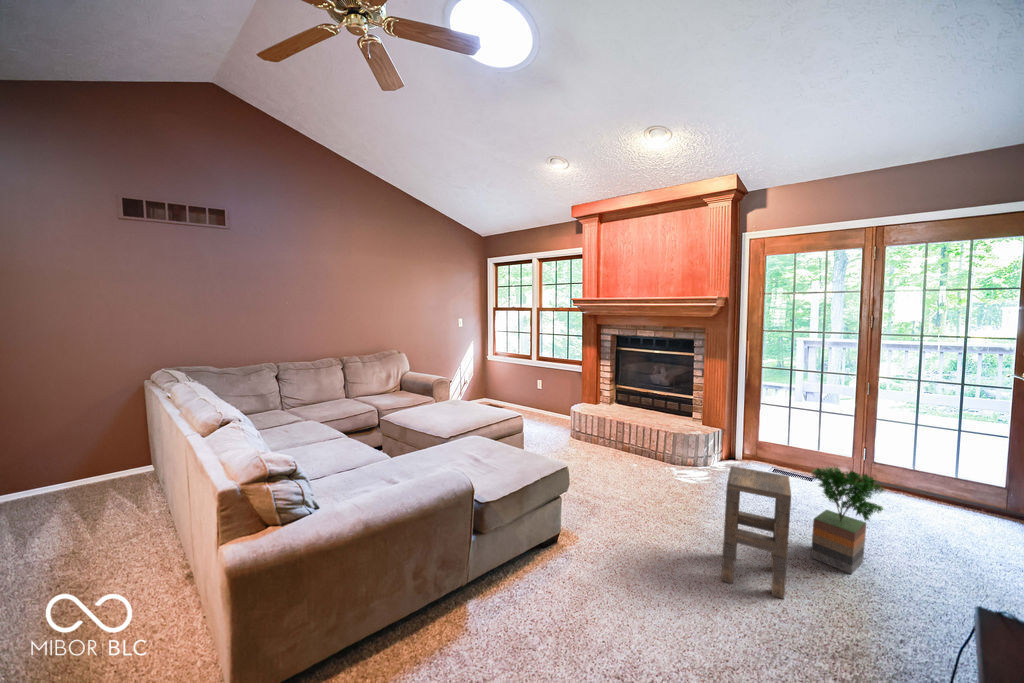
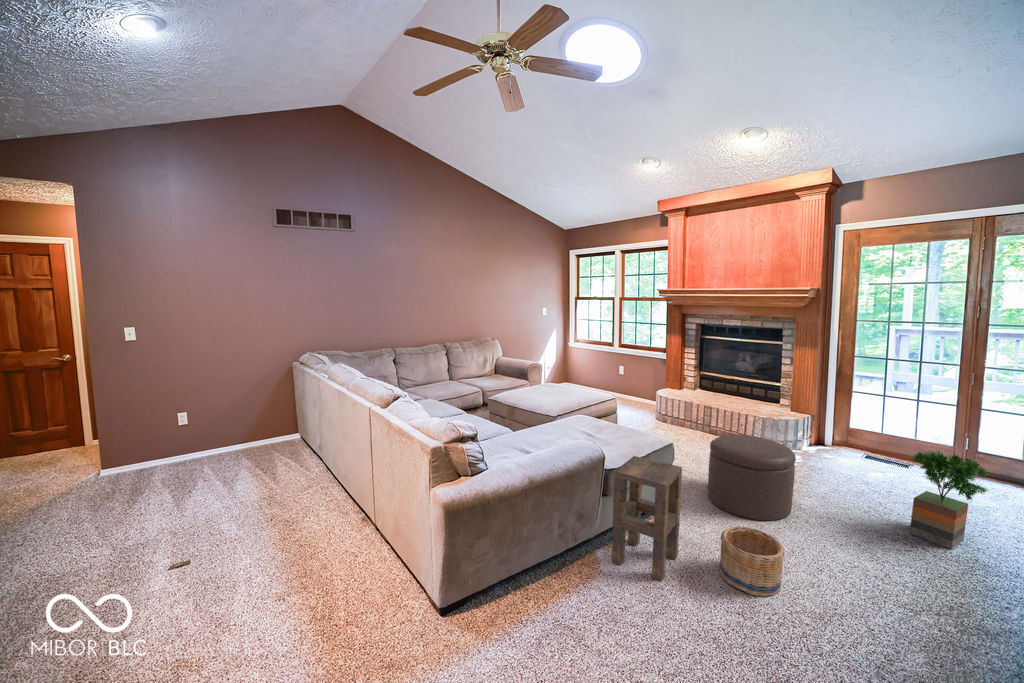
ottoman: none [609,453,696,550] -> present [708,435,796,520]
side table: present [722,466,791,599] -> present [612,456,682,581]
basket: none [604,565,673,652] -> present [720,527,785,596]

